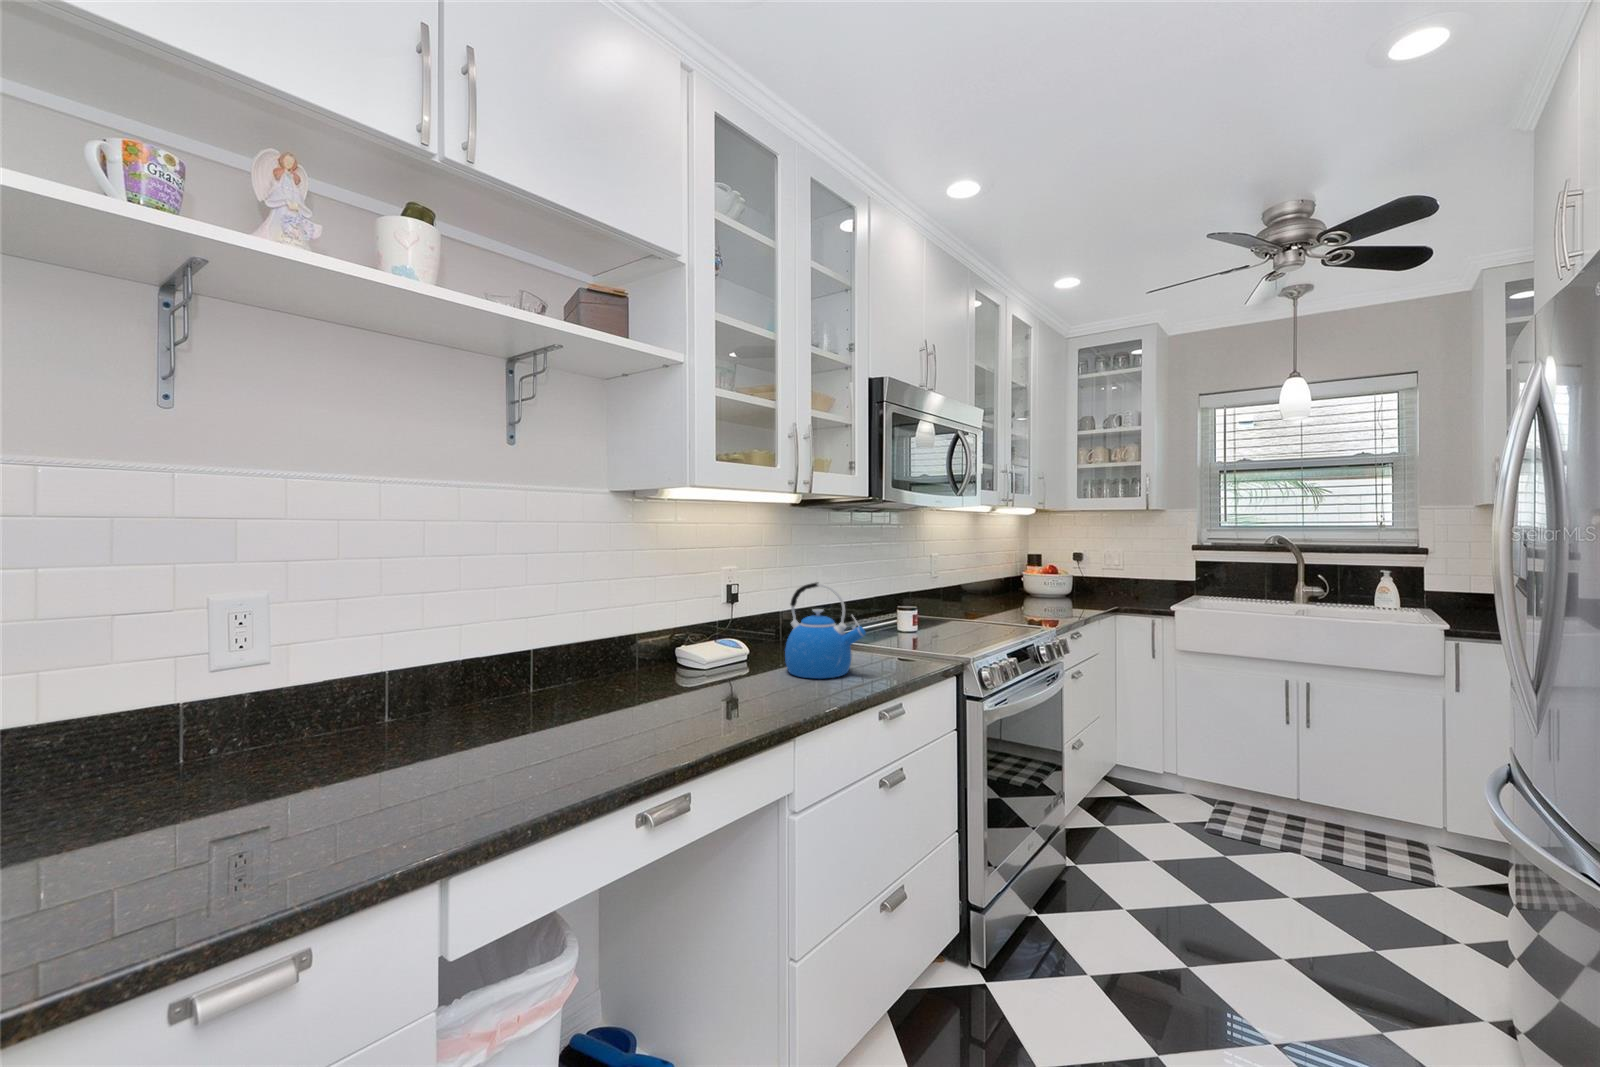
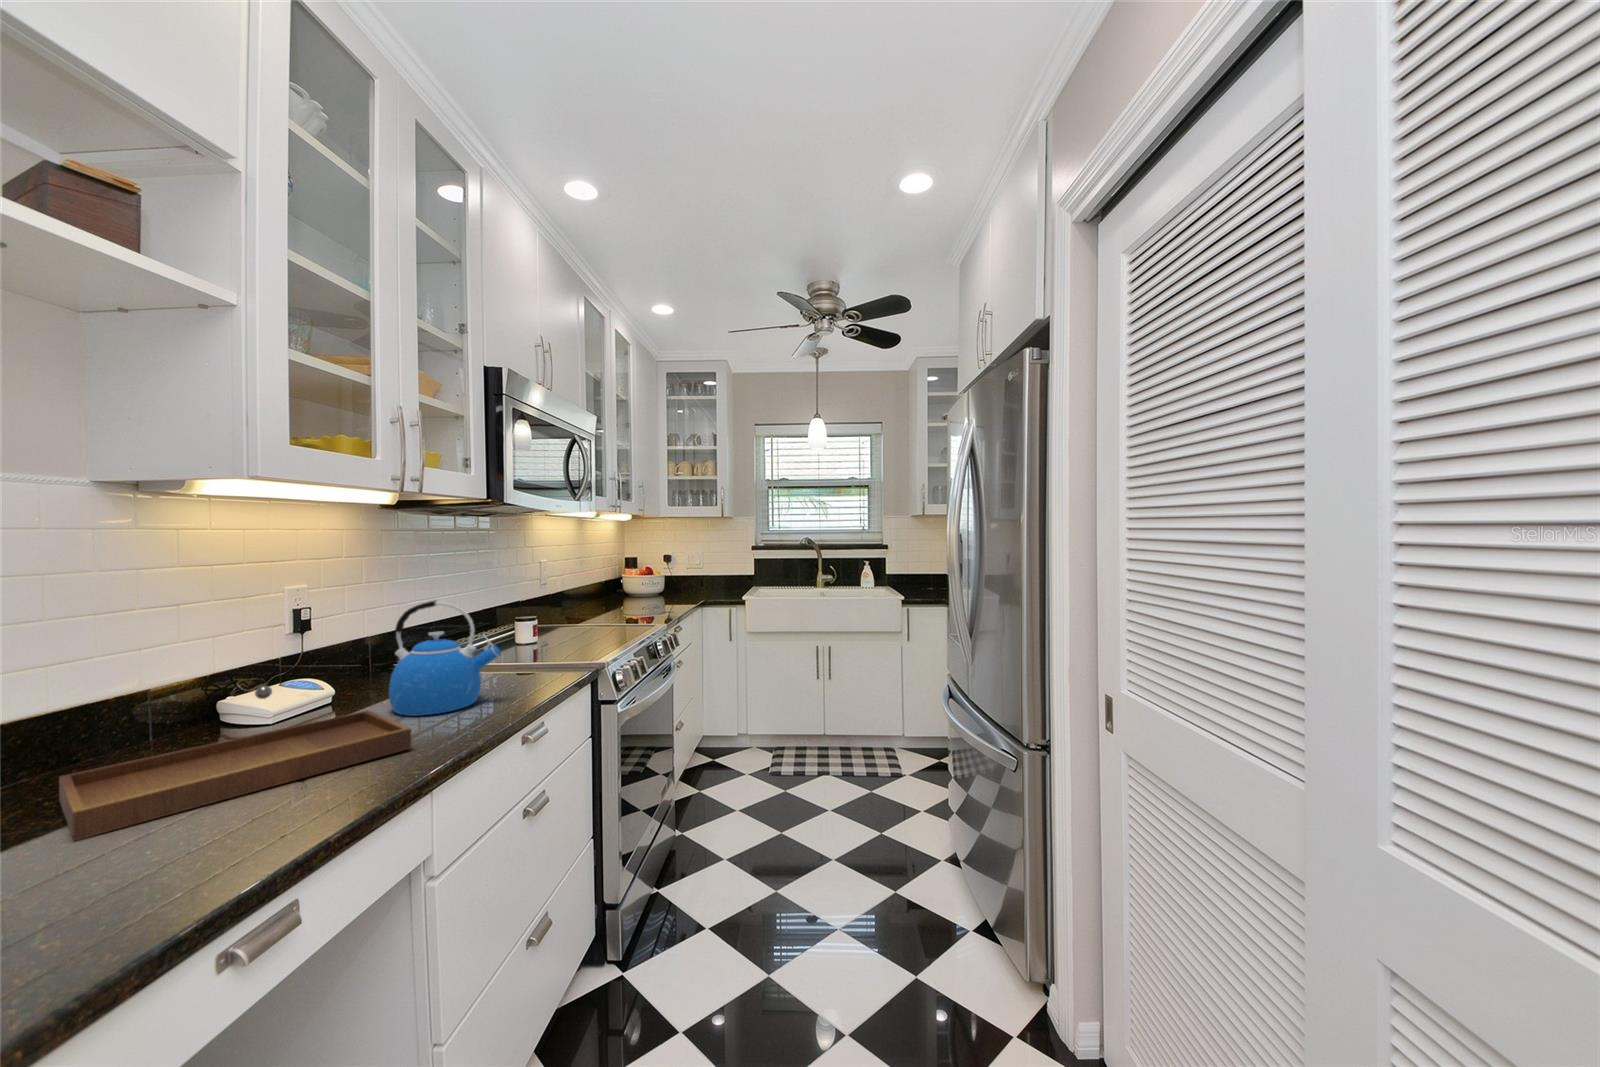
tray: none [597,635,783,716] -> present [59,686,411,841]

